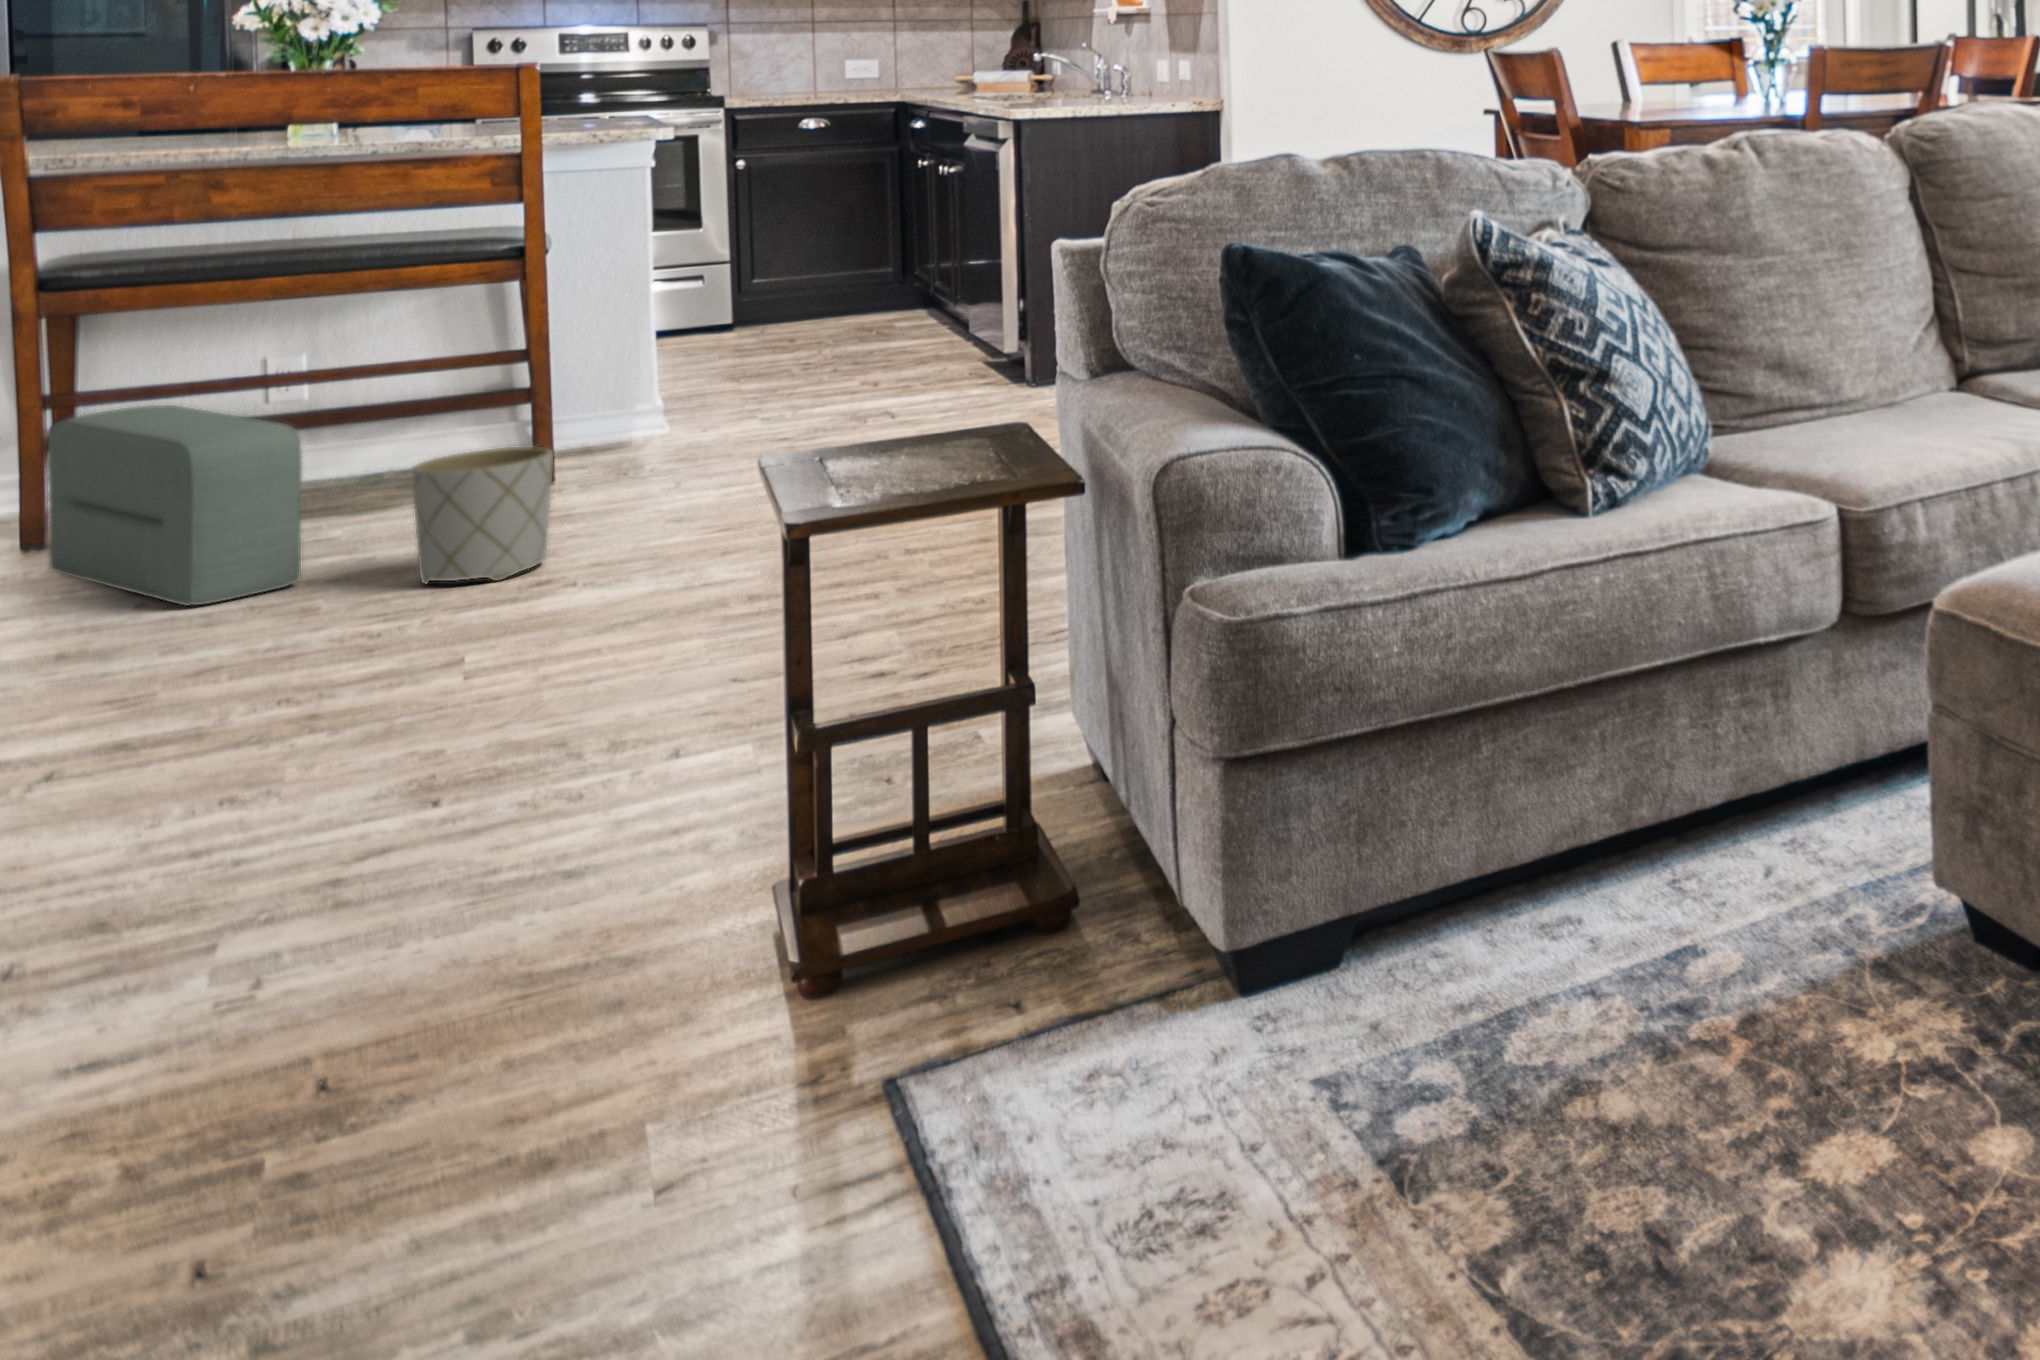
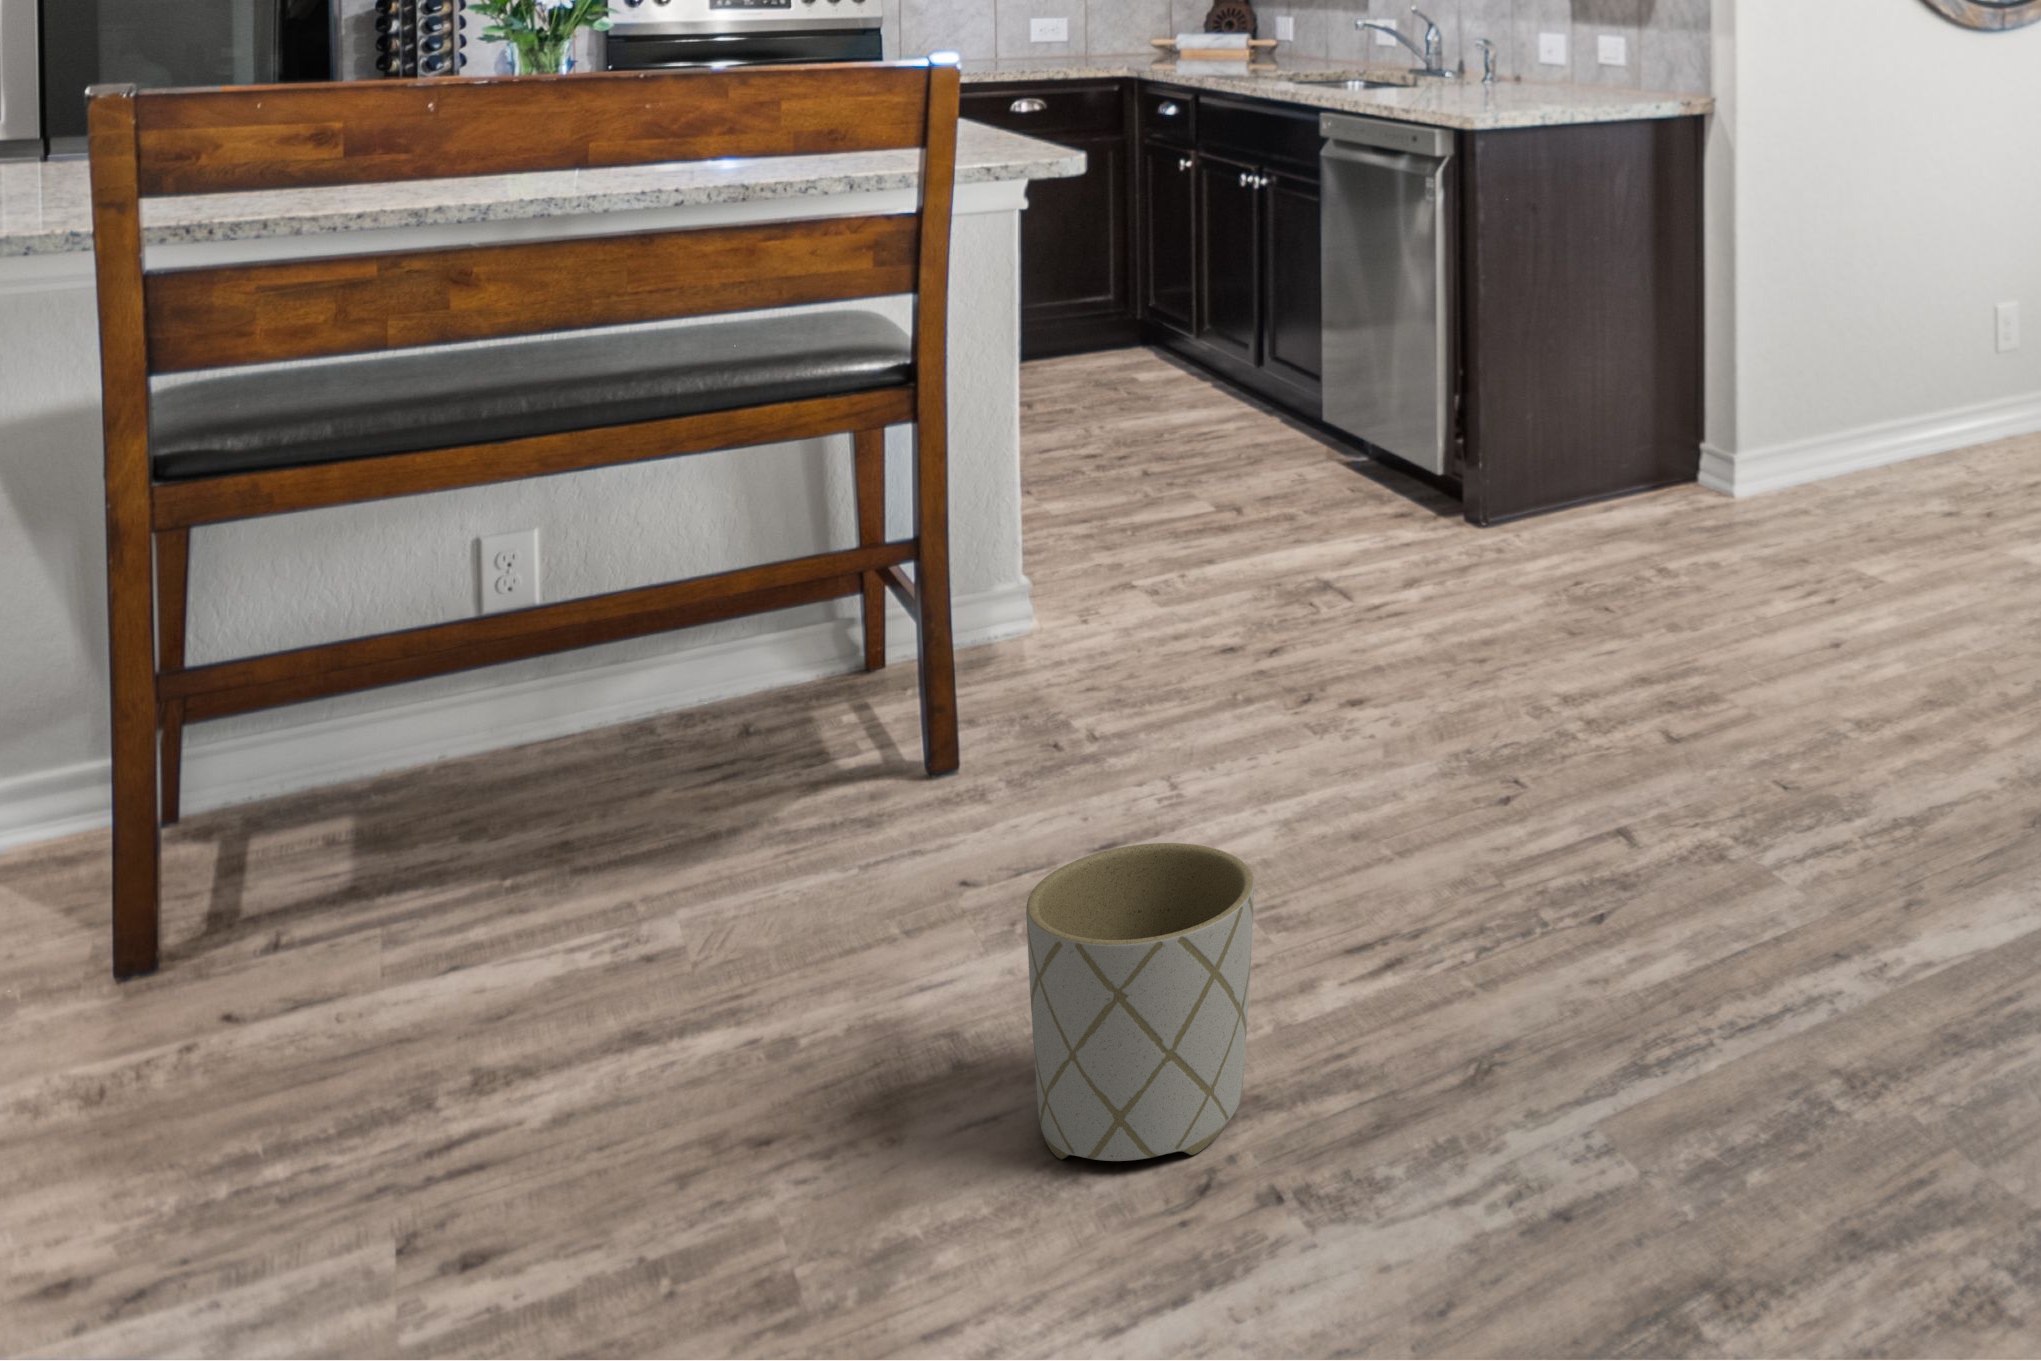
pouf: present [48,405,302,606] -> none [313,715,815,1221]

